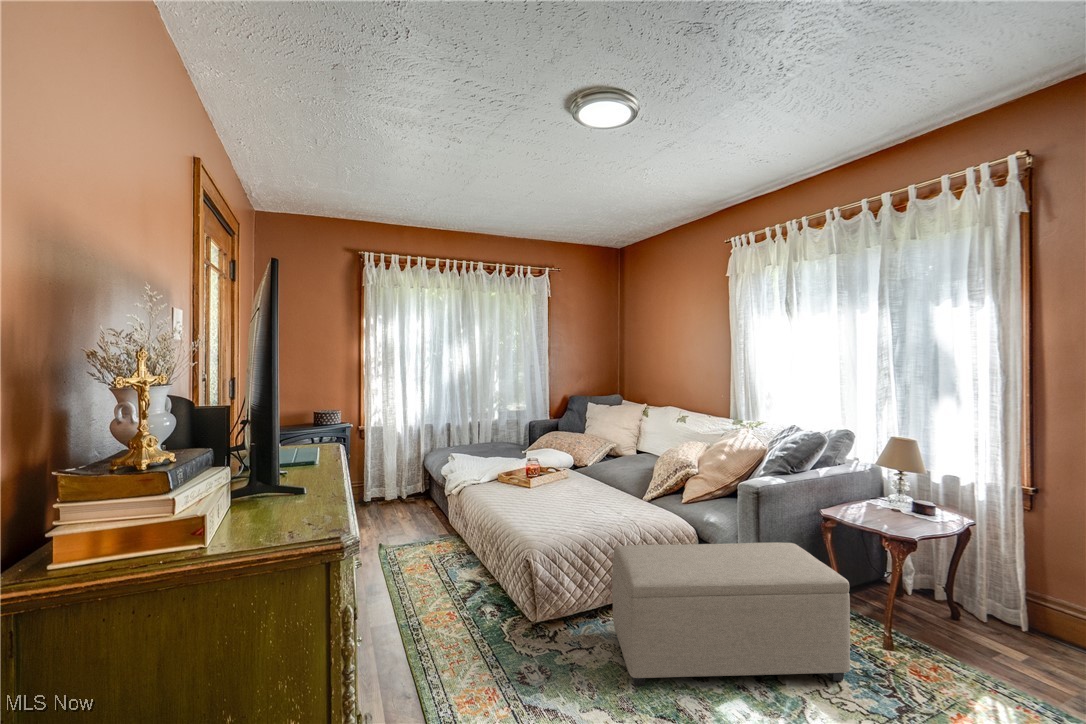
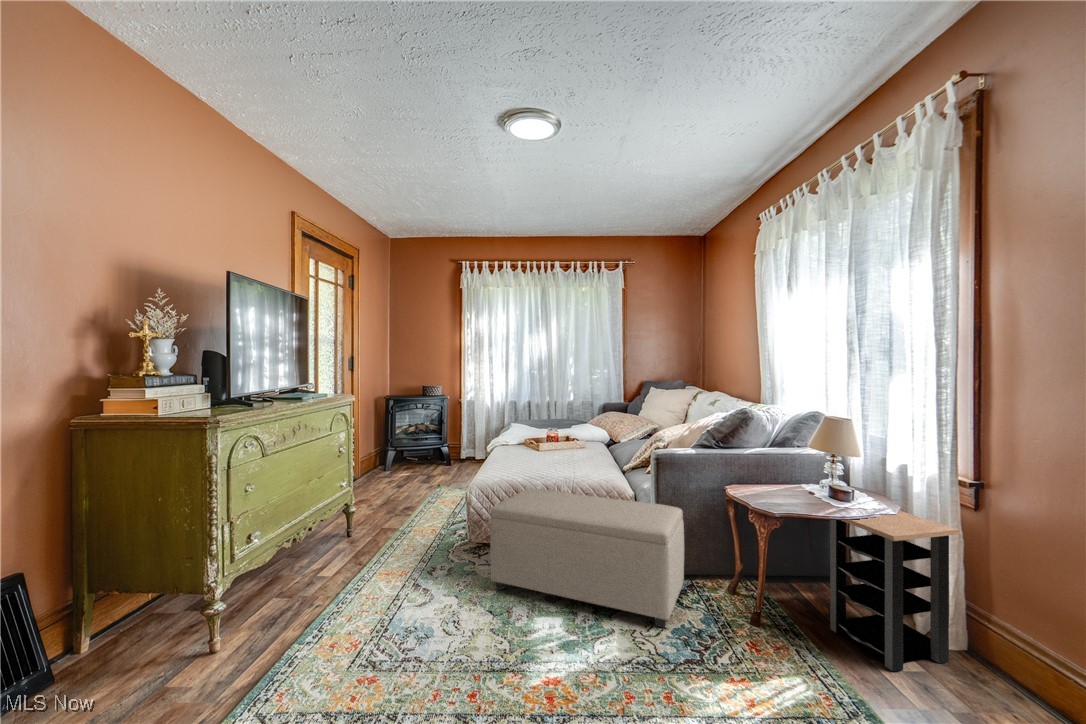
side table: none [936,514,1037,666] -> present [830,511,959,671]

